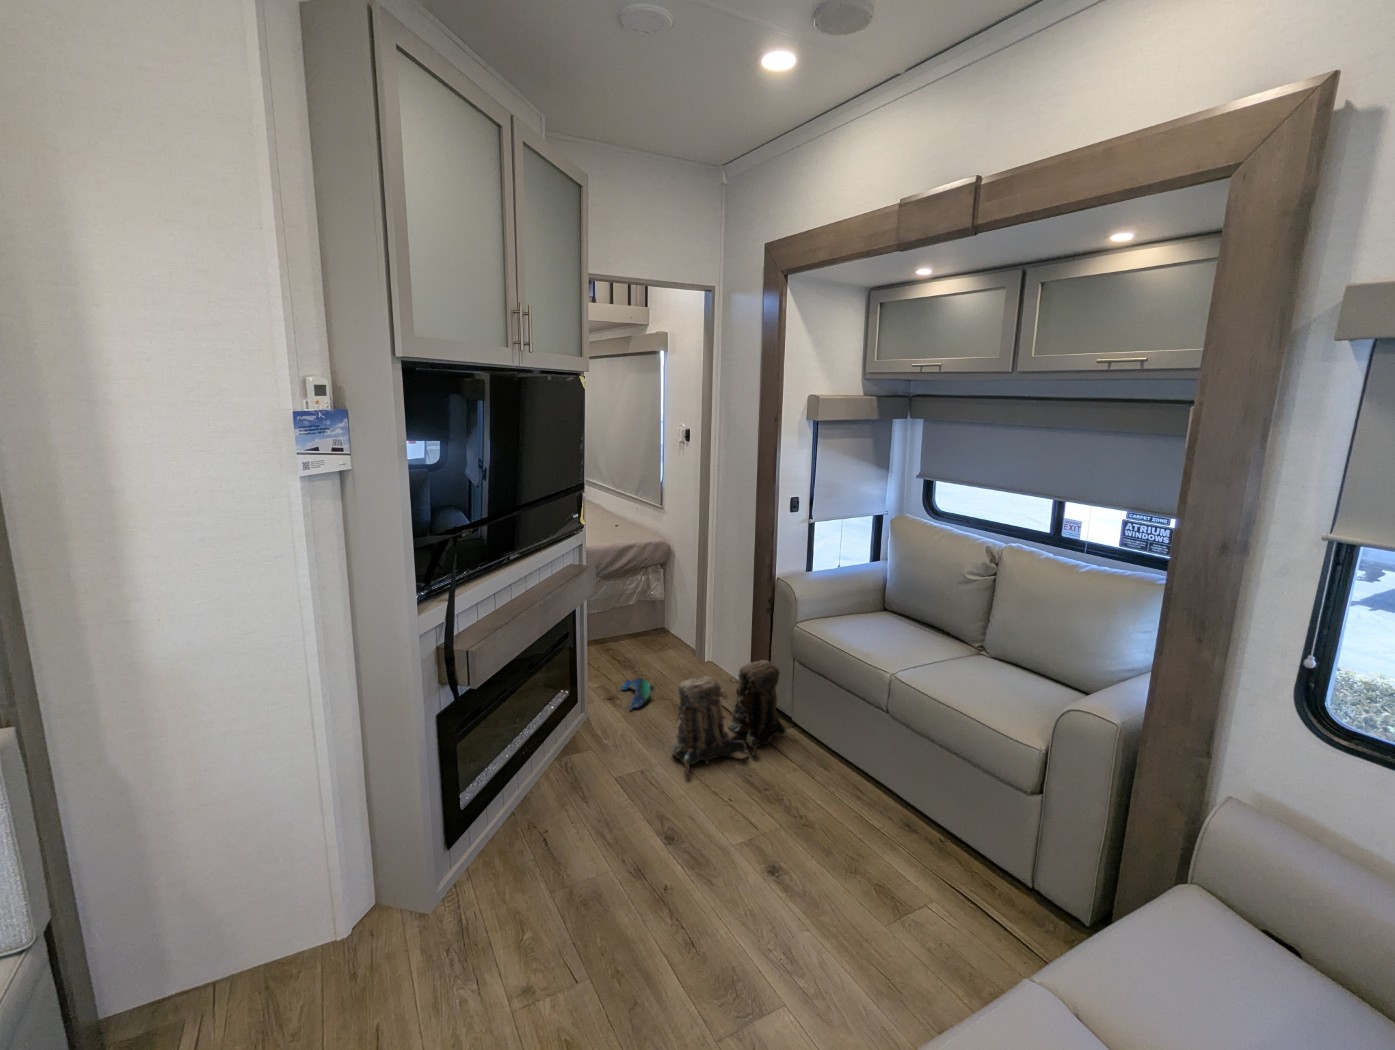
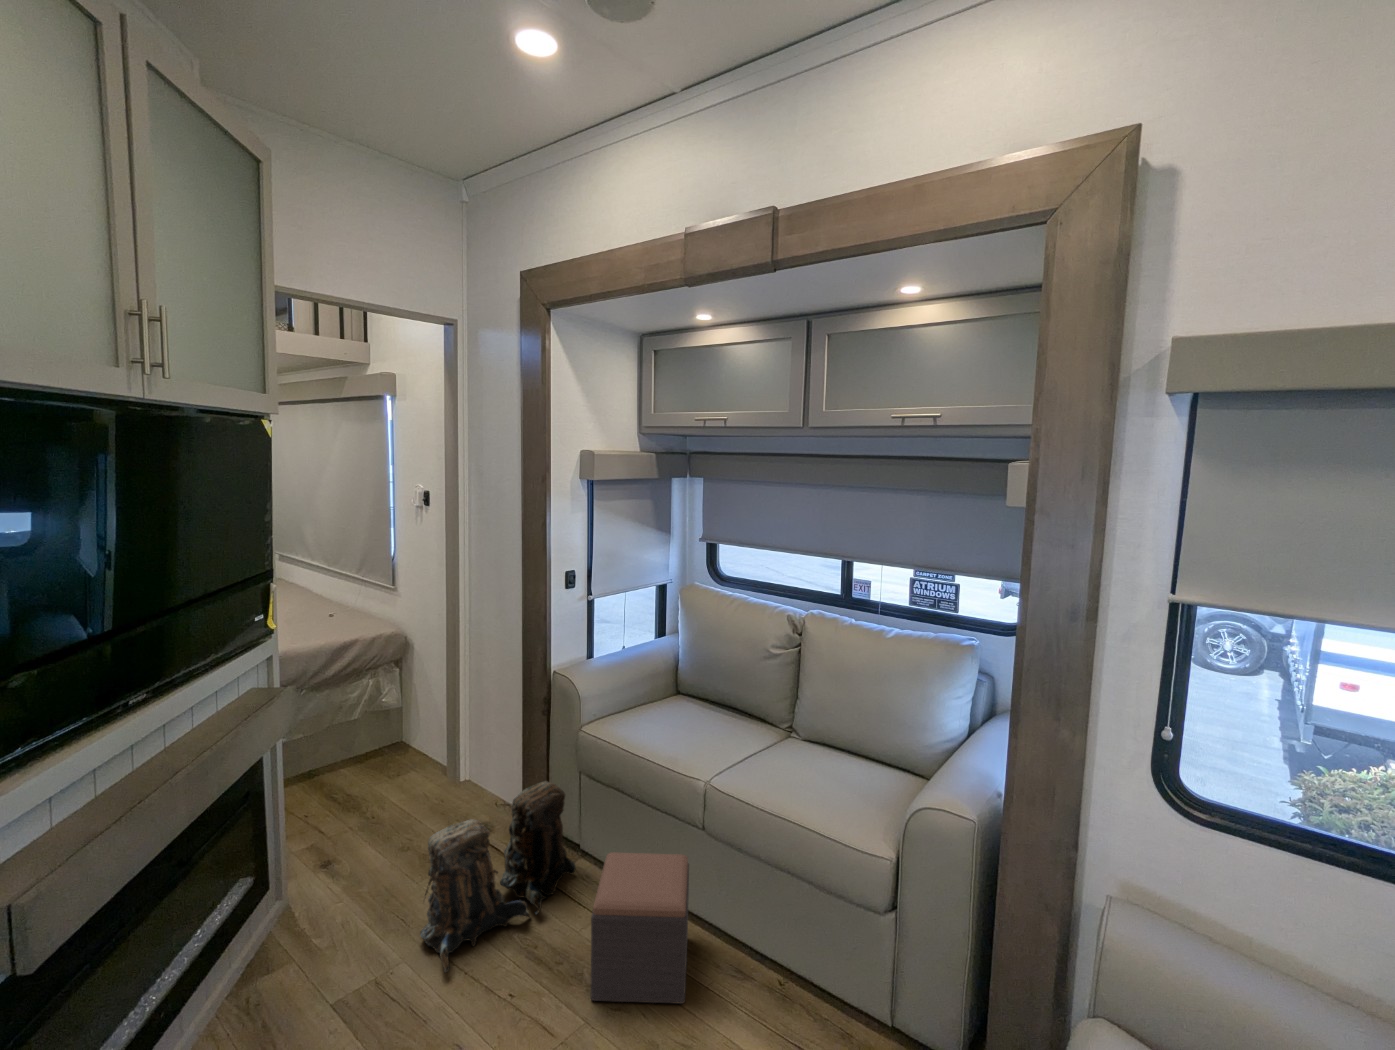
plush toy: present [621,678,654,710] -> none [339,830,390,882]
footstool: none [787,717,873,834] -> present [591,852,689,1004]

